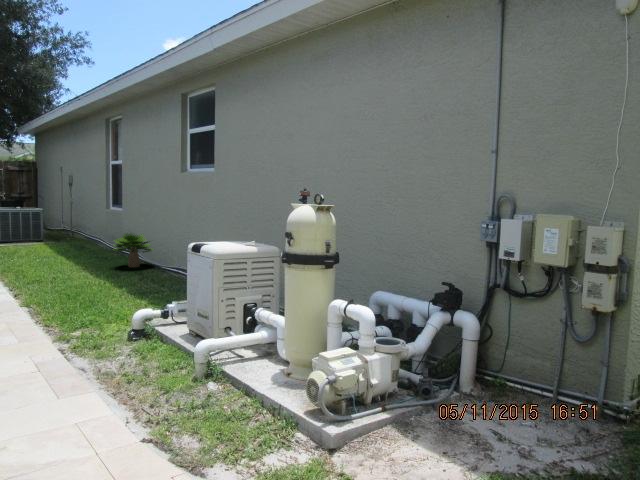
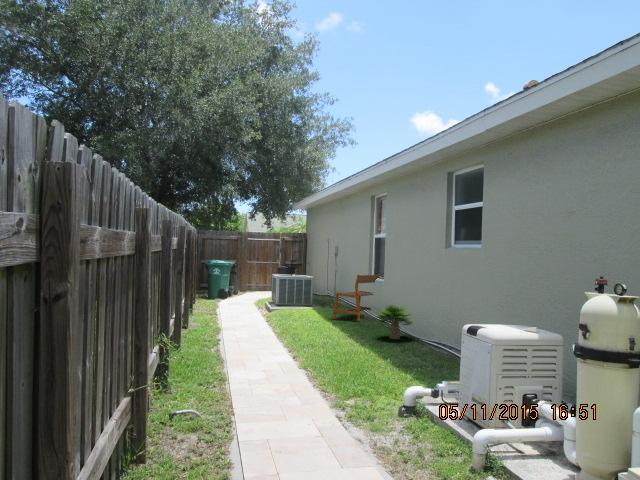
bench: none [67,203,121,253] -> present [333,274,379,321]

